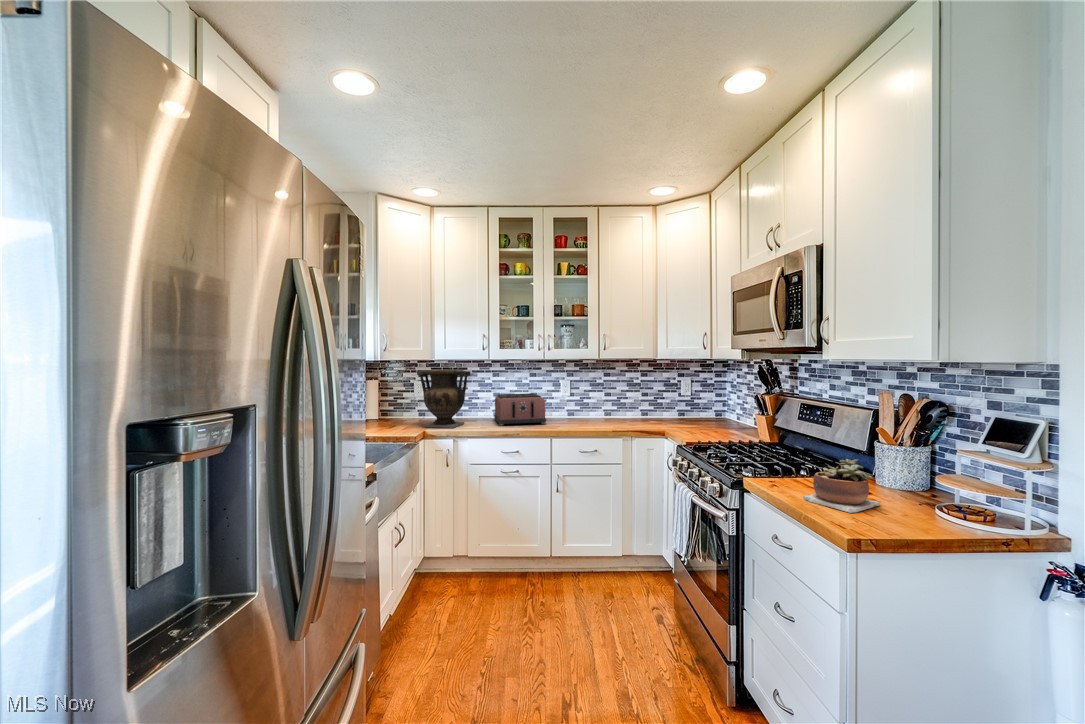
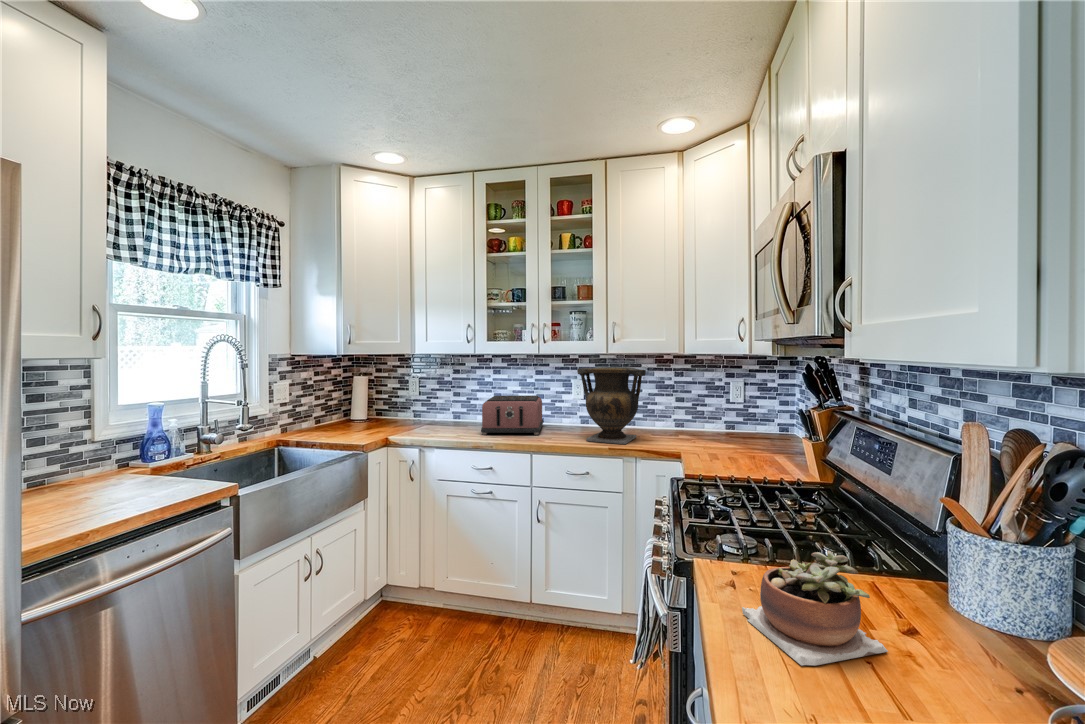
vase: present [417,370,470,428] -> present [577,367,646,444]

